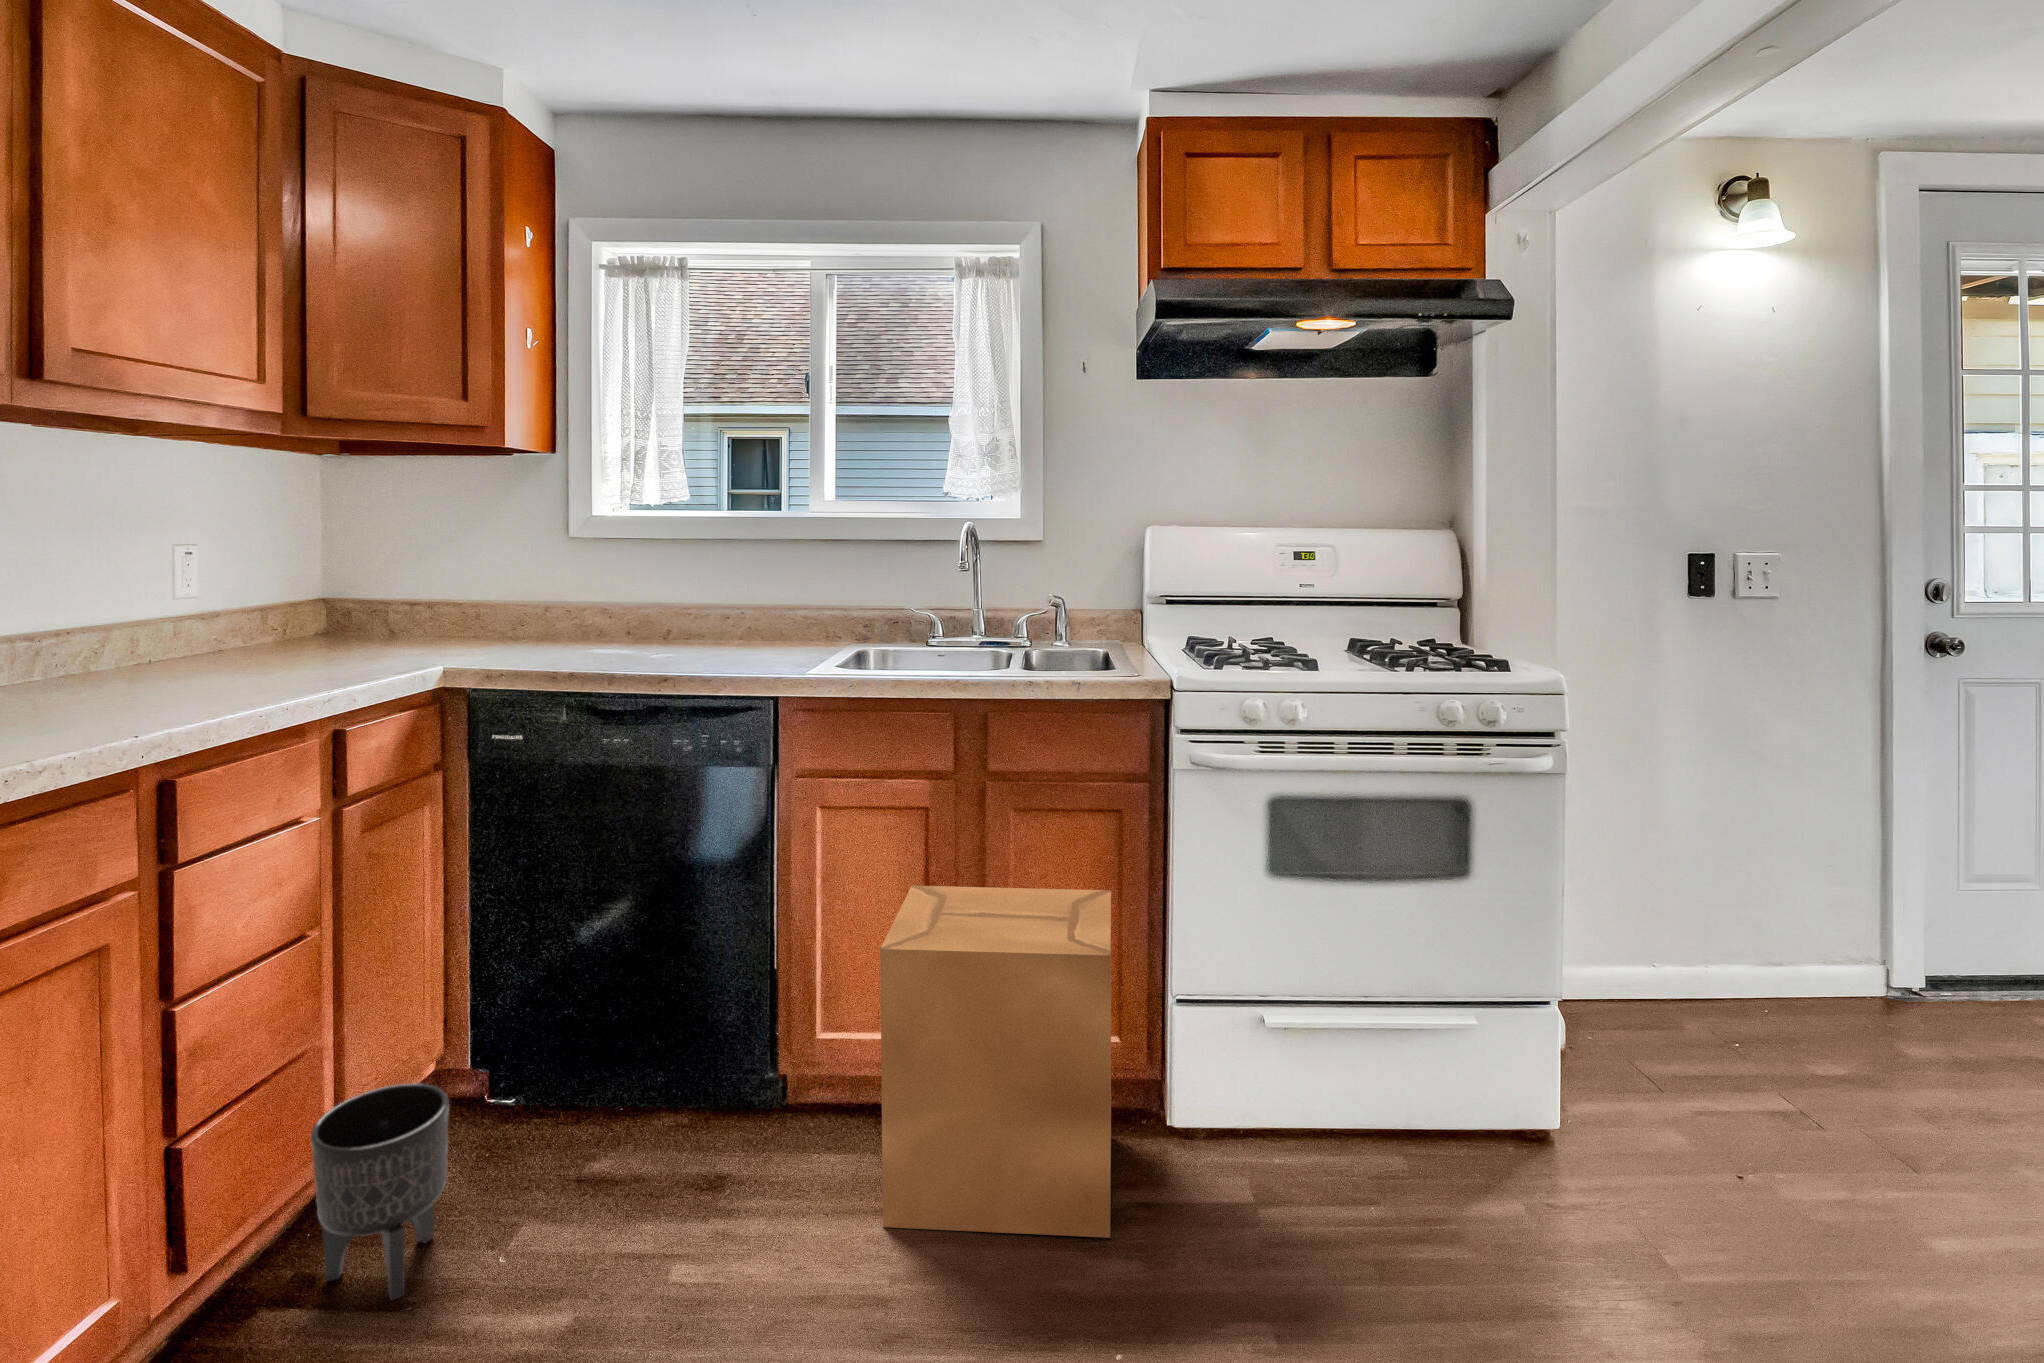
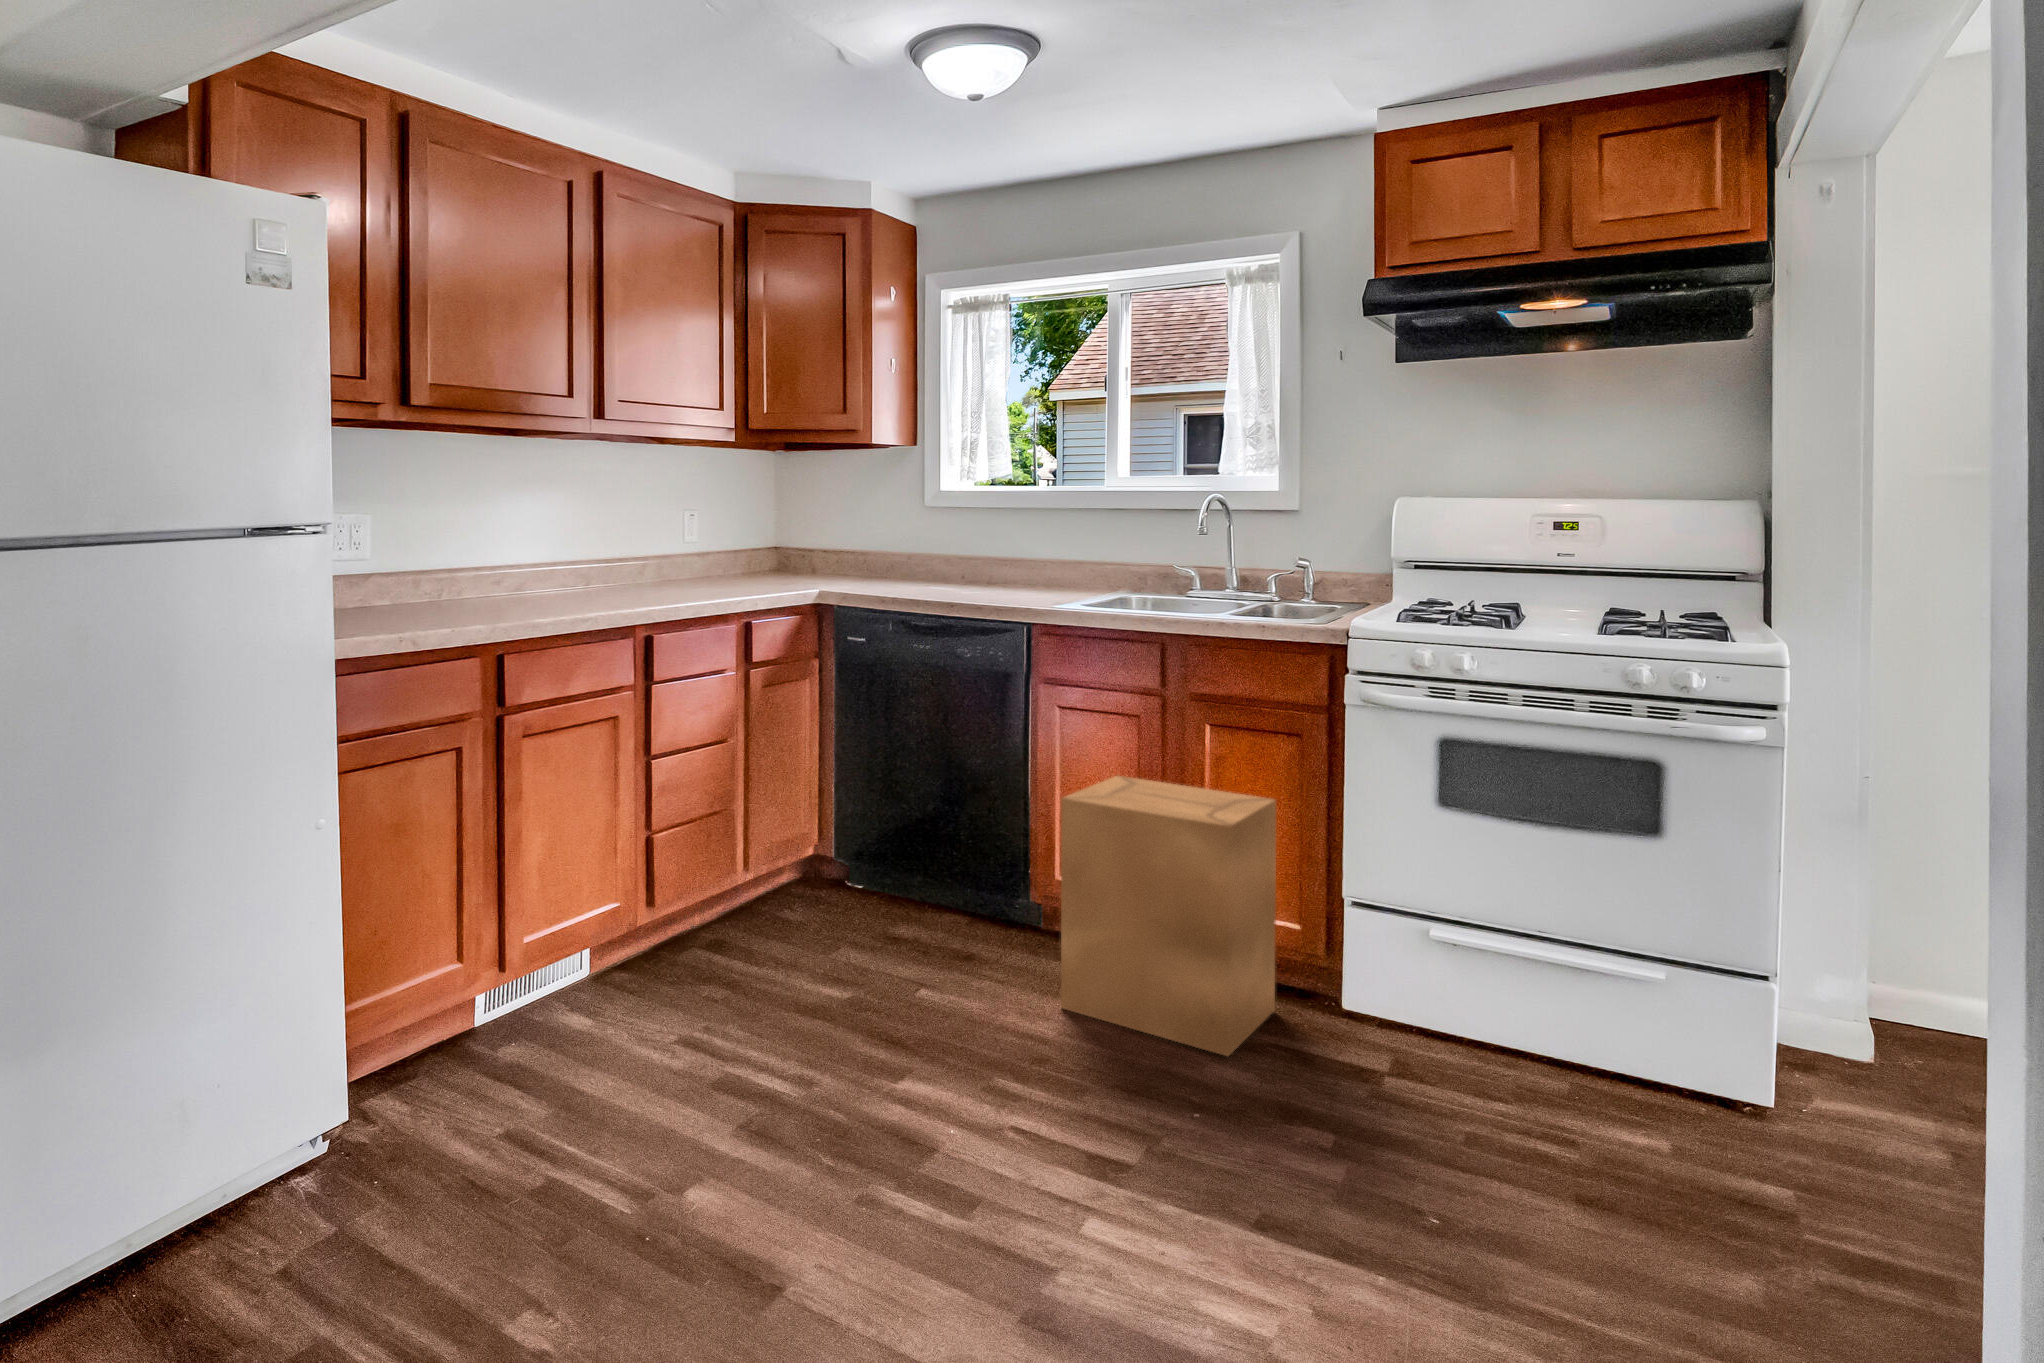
planter: present [311,1083,449,1300] -> none [723,840,796,960]

